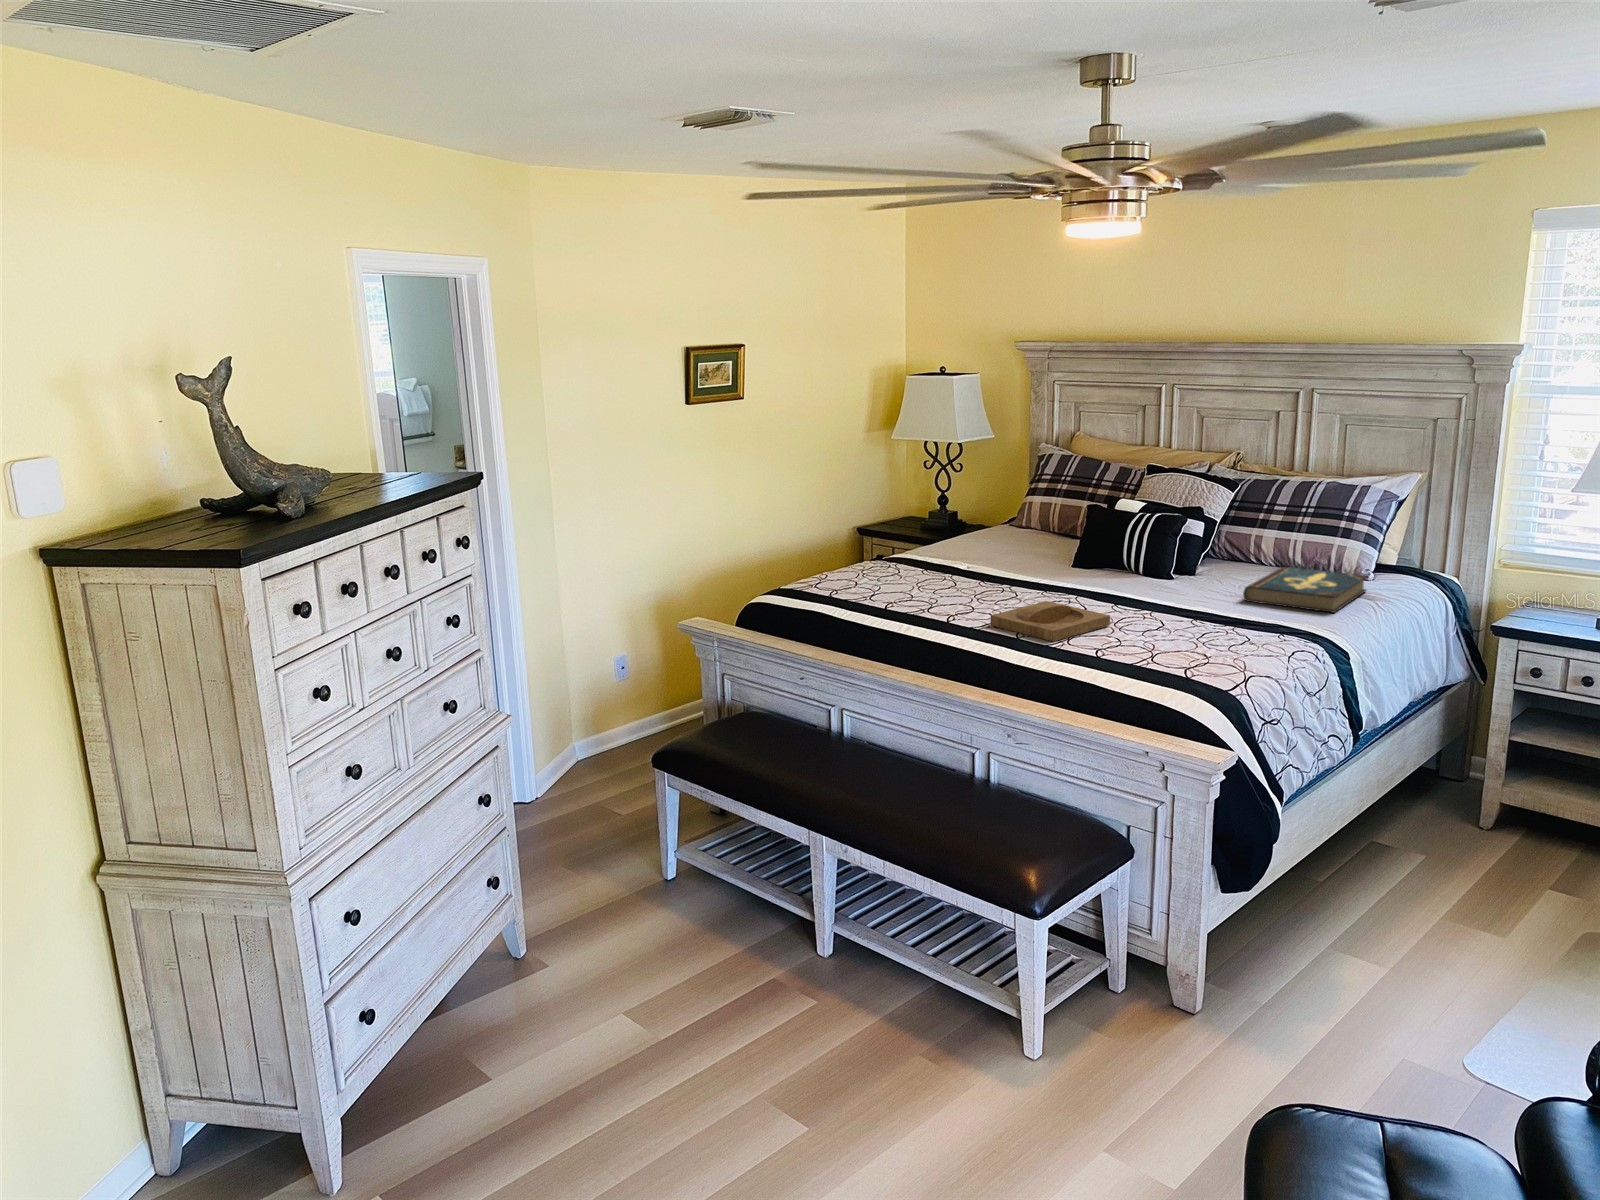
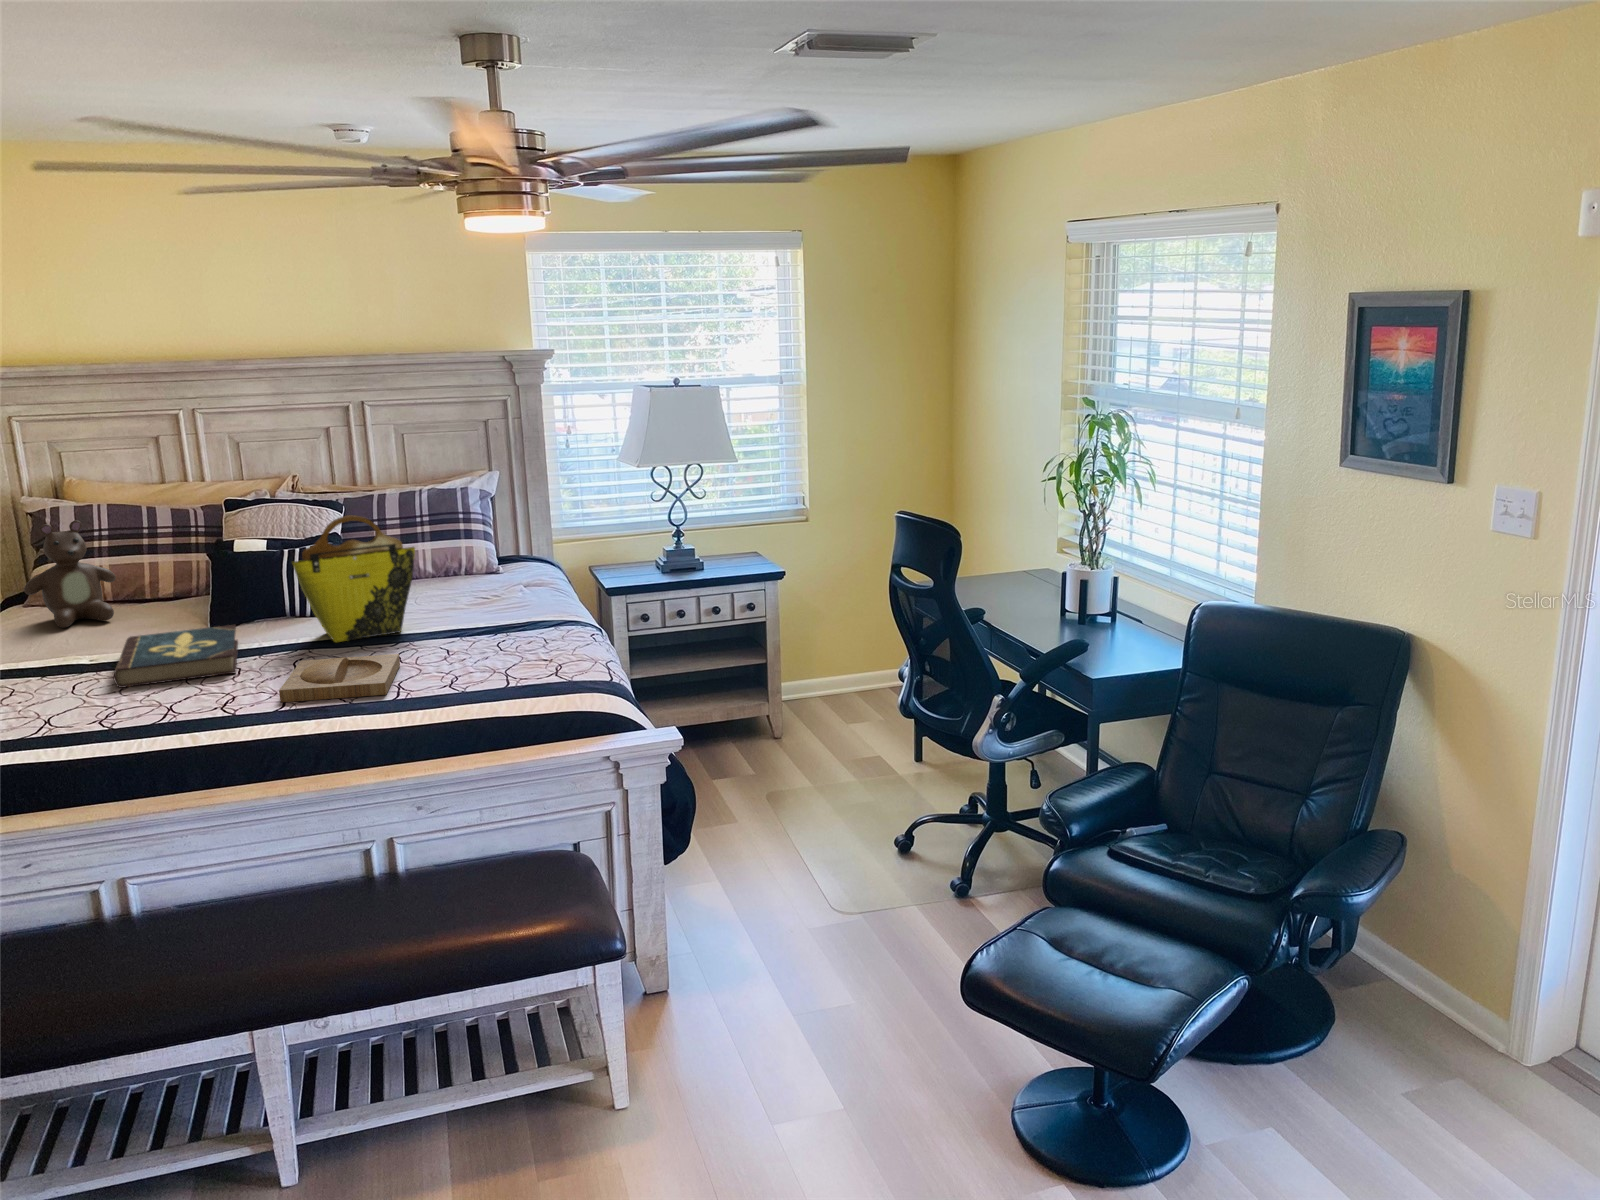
teddy bear: none [987,464,1050,545] -> present [24,520,116,628]
tote bag: none [1096,489,1203,603] -> present [292,515,415,642]
book: present [1243,567,1367,613] -> present [114,625,238,688]

